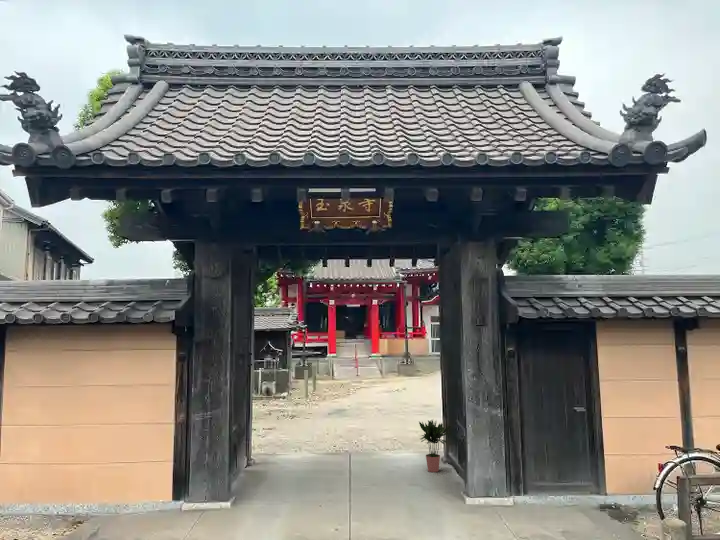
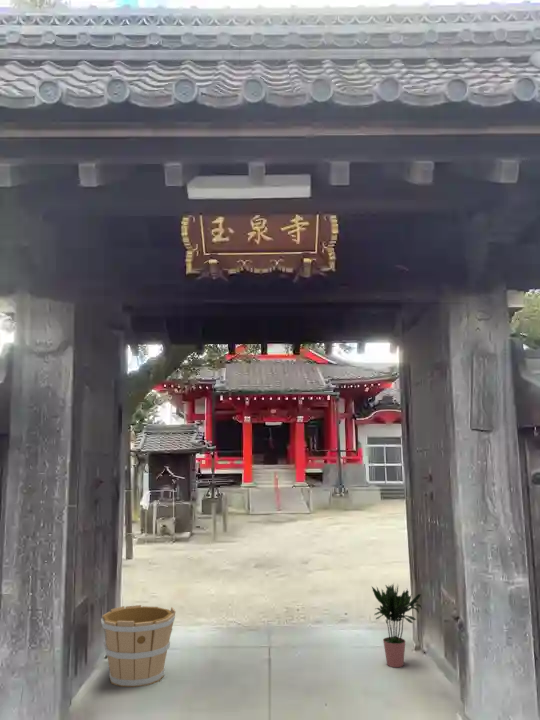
wooden bucket: none [242,434,290,483] -> present [101,605,175,687]

